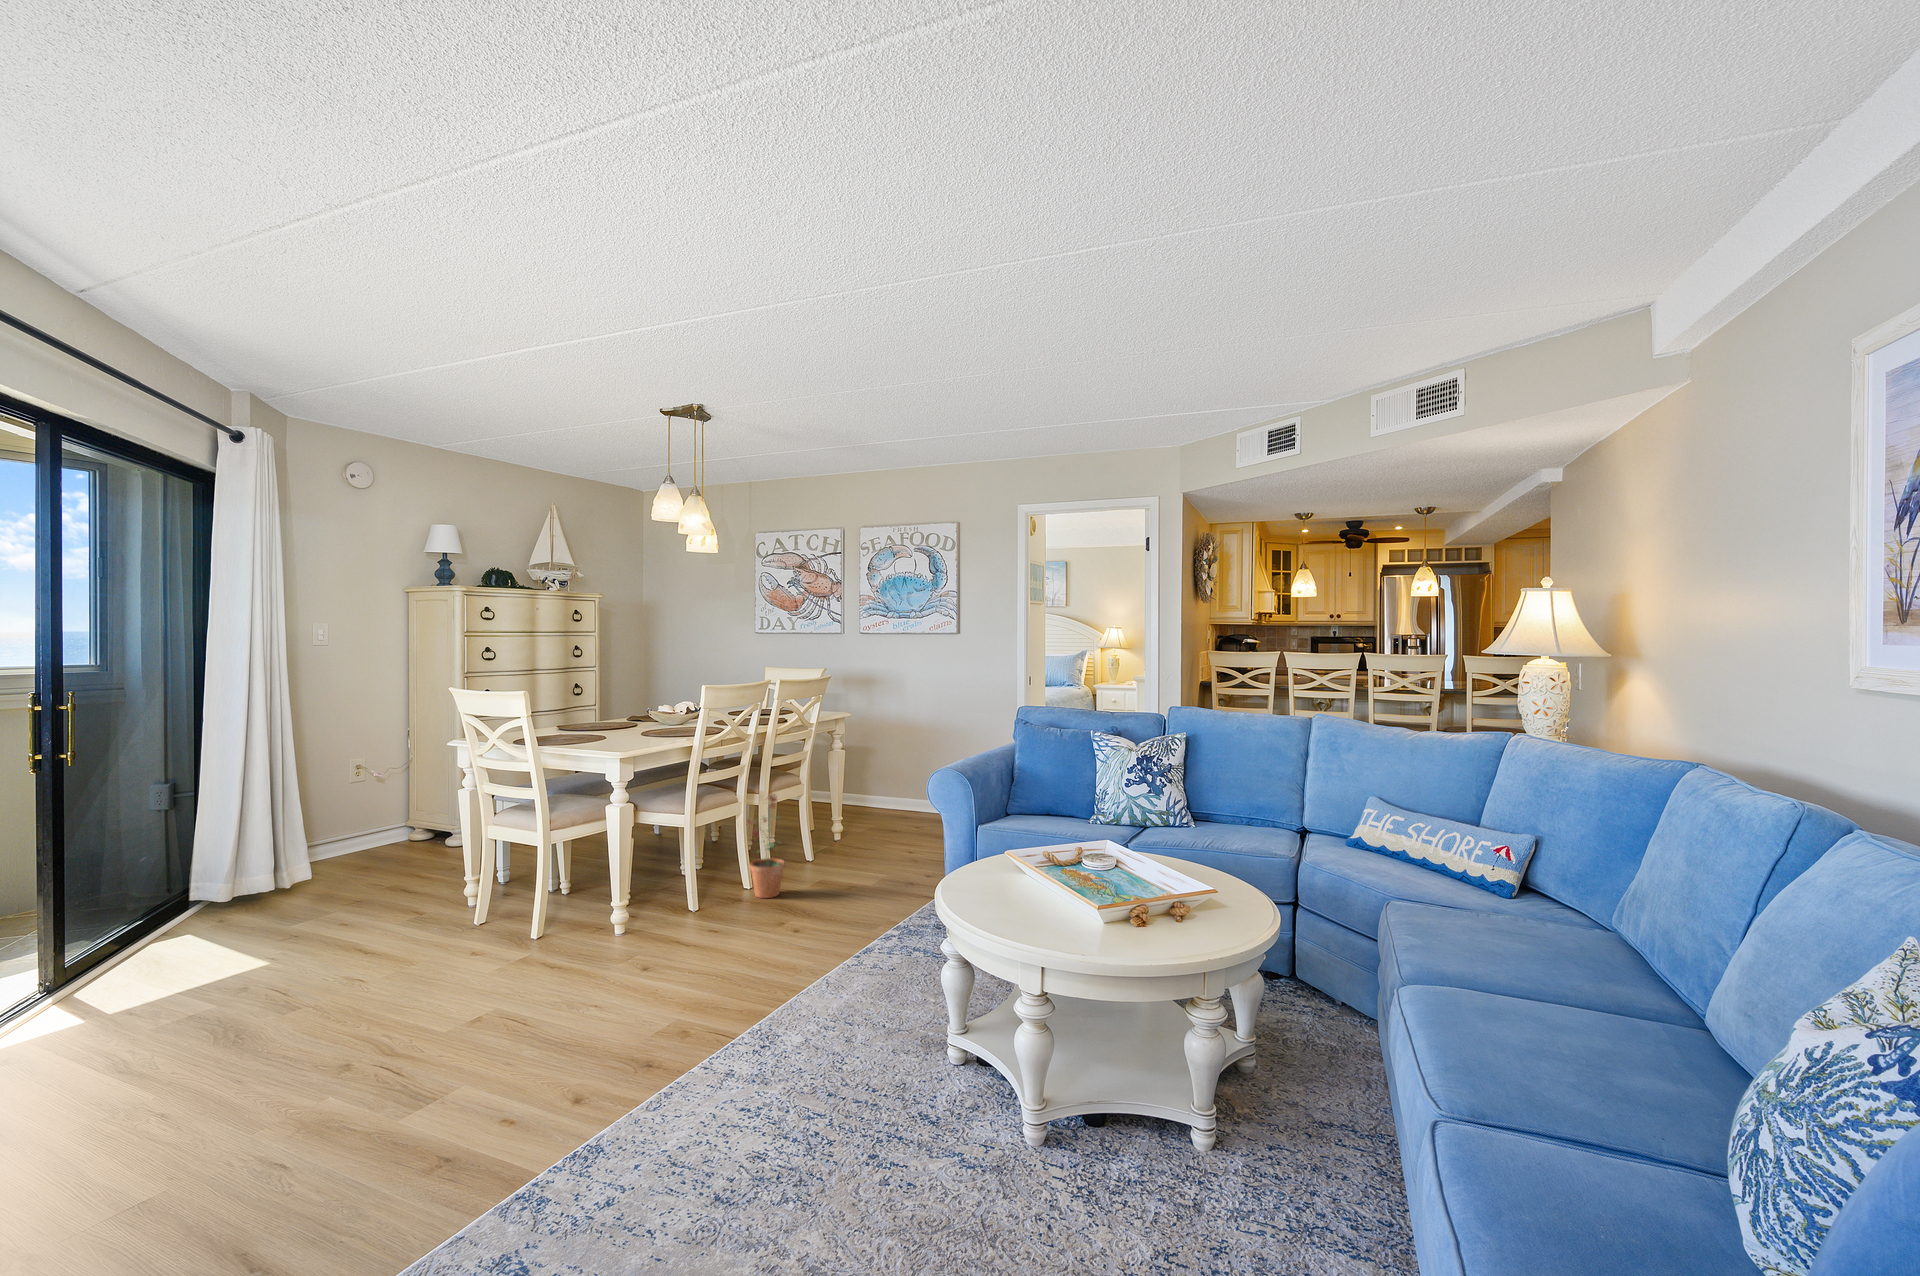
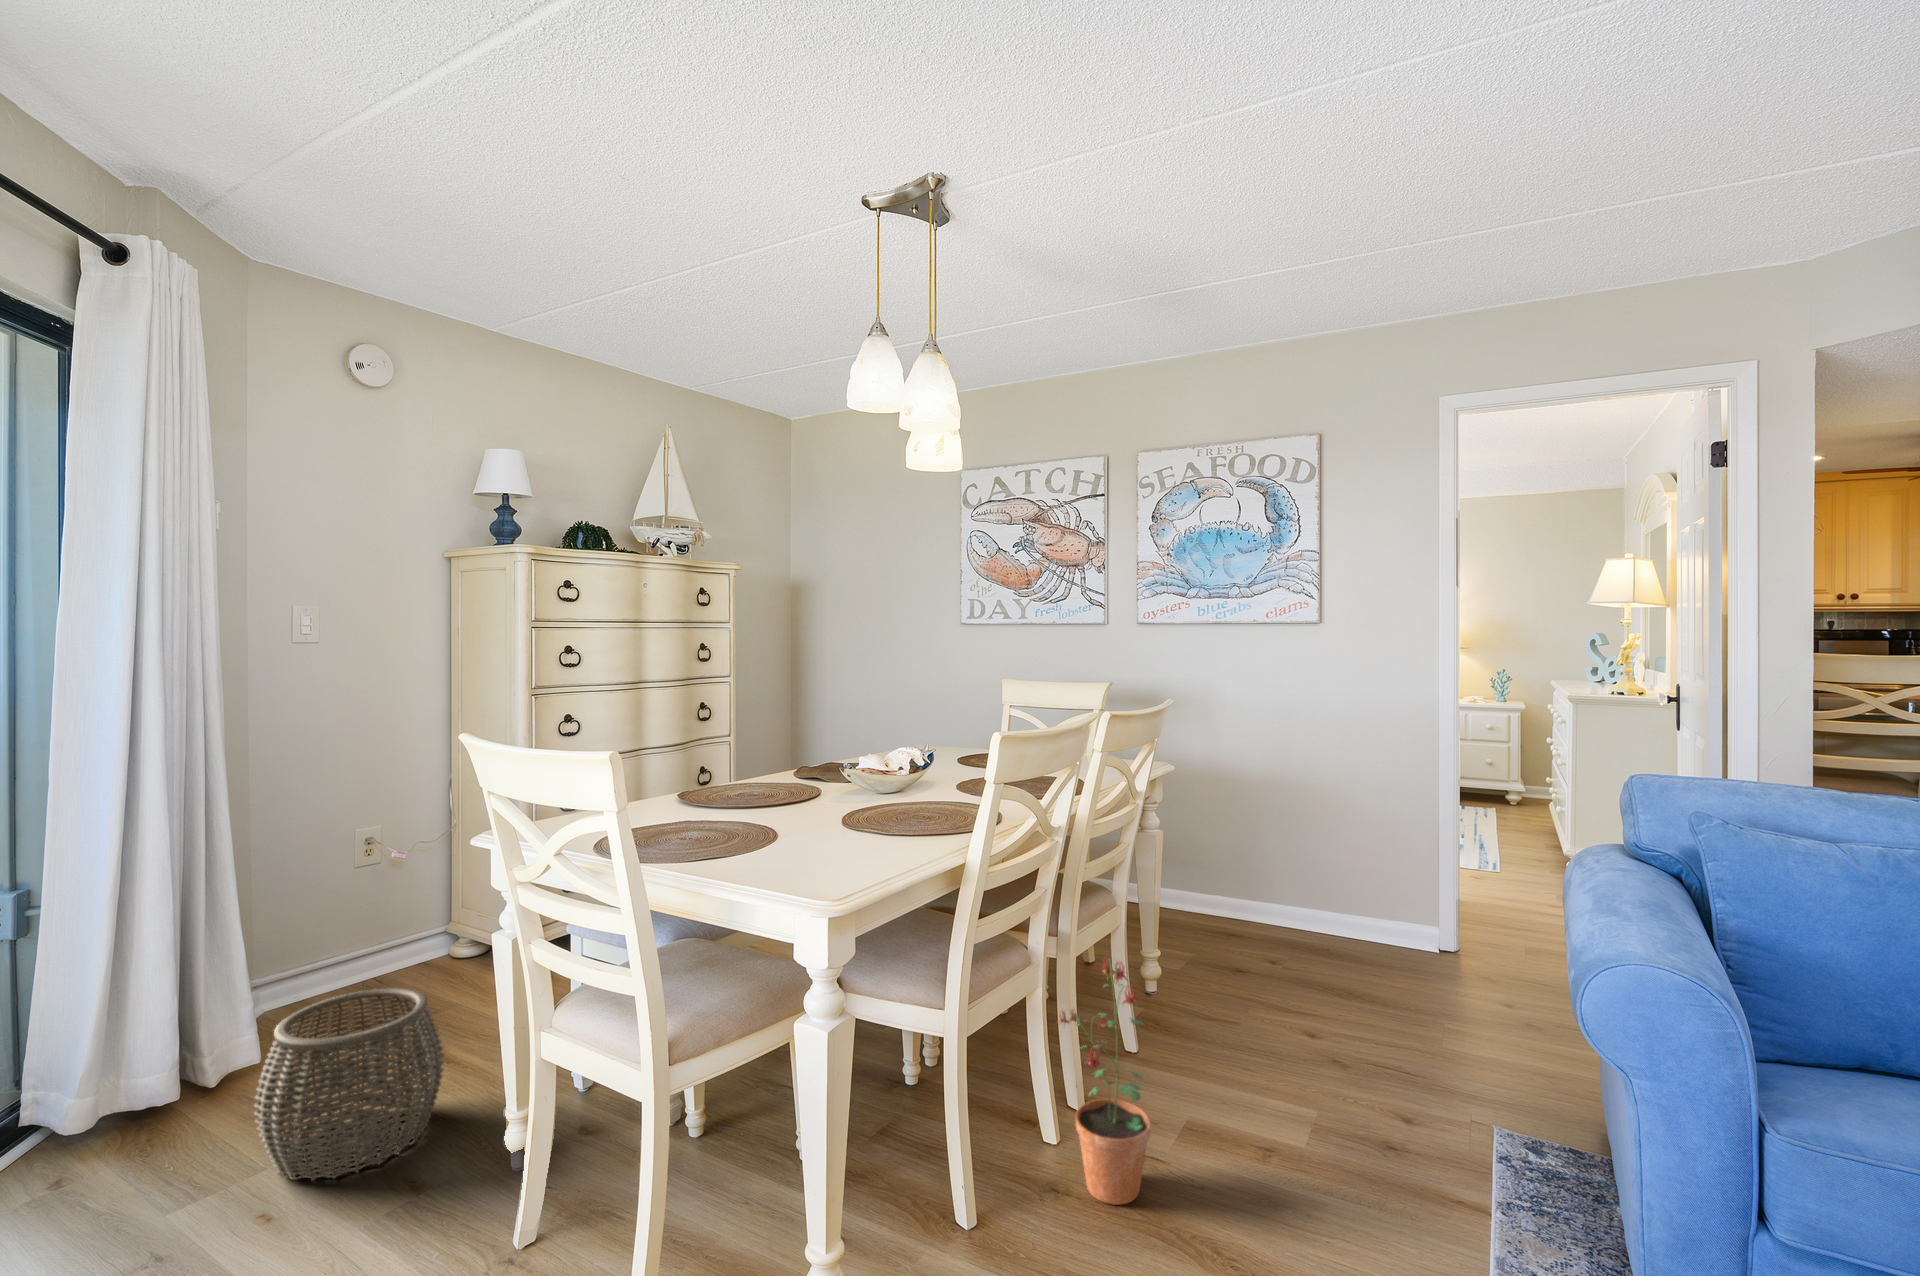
woven basket: none [334,827,430,910] -> present [254,988,444,1181]

